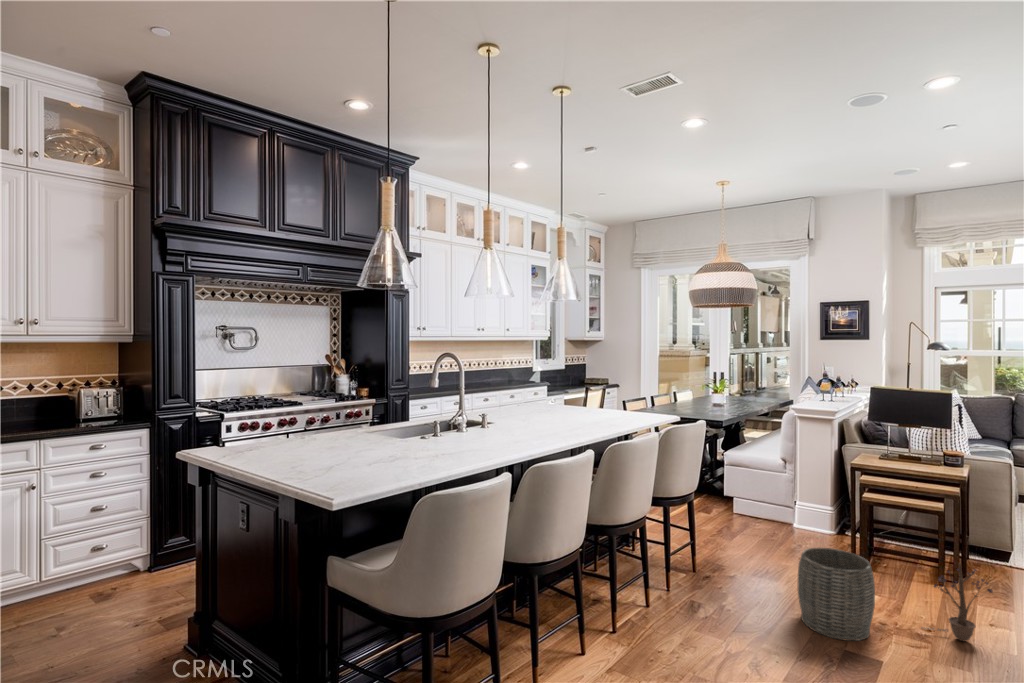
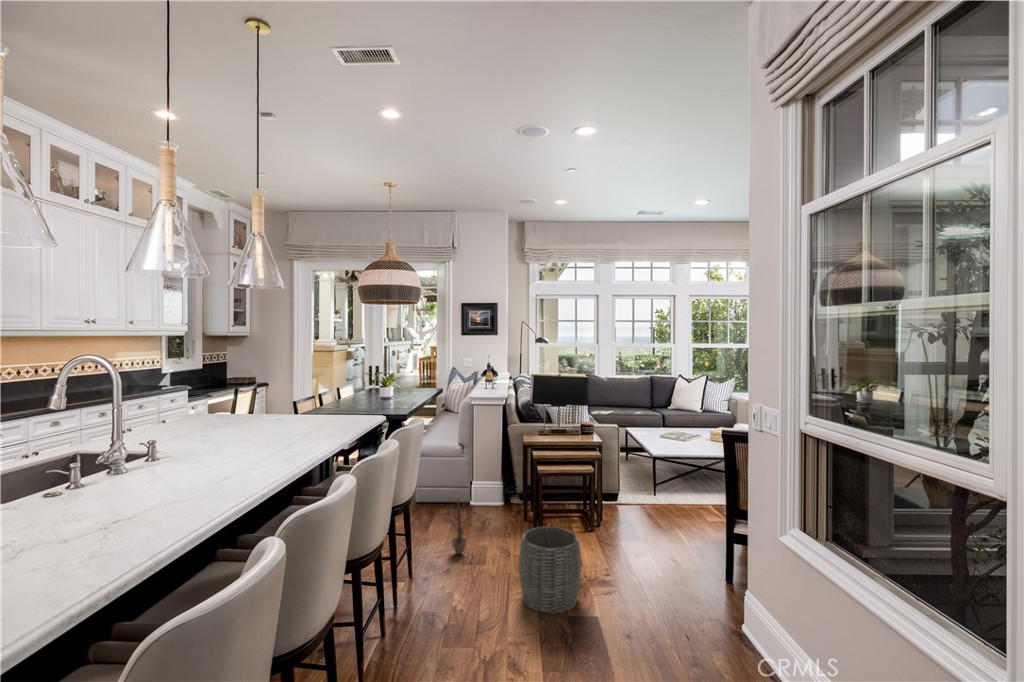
decorative plant: present [925,563,993,641] -> present [438,499,476,554]

